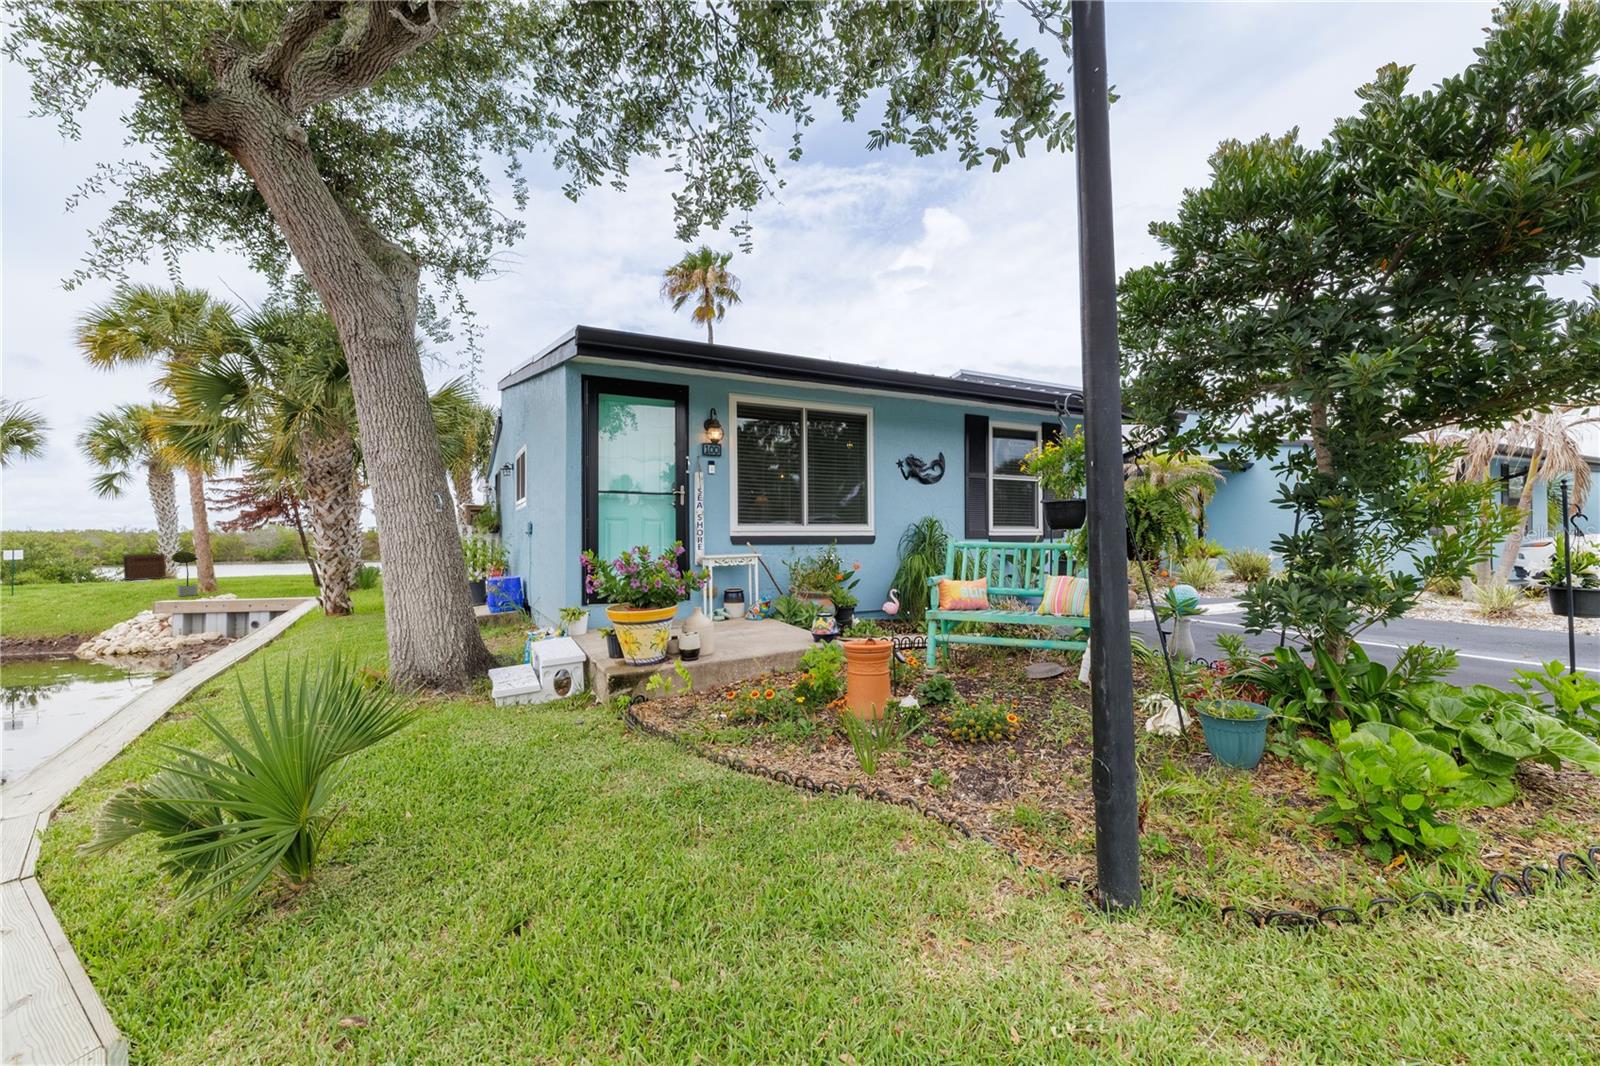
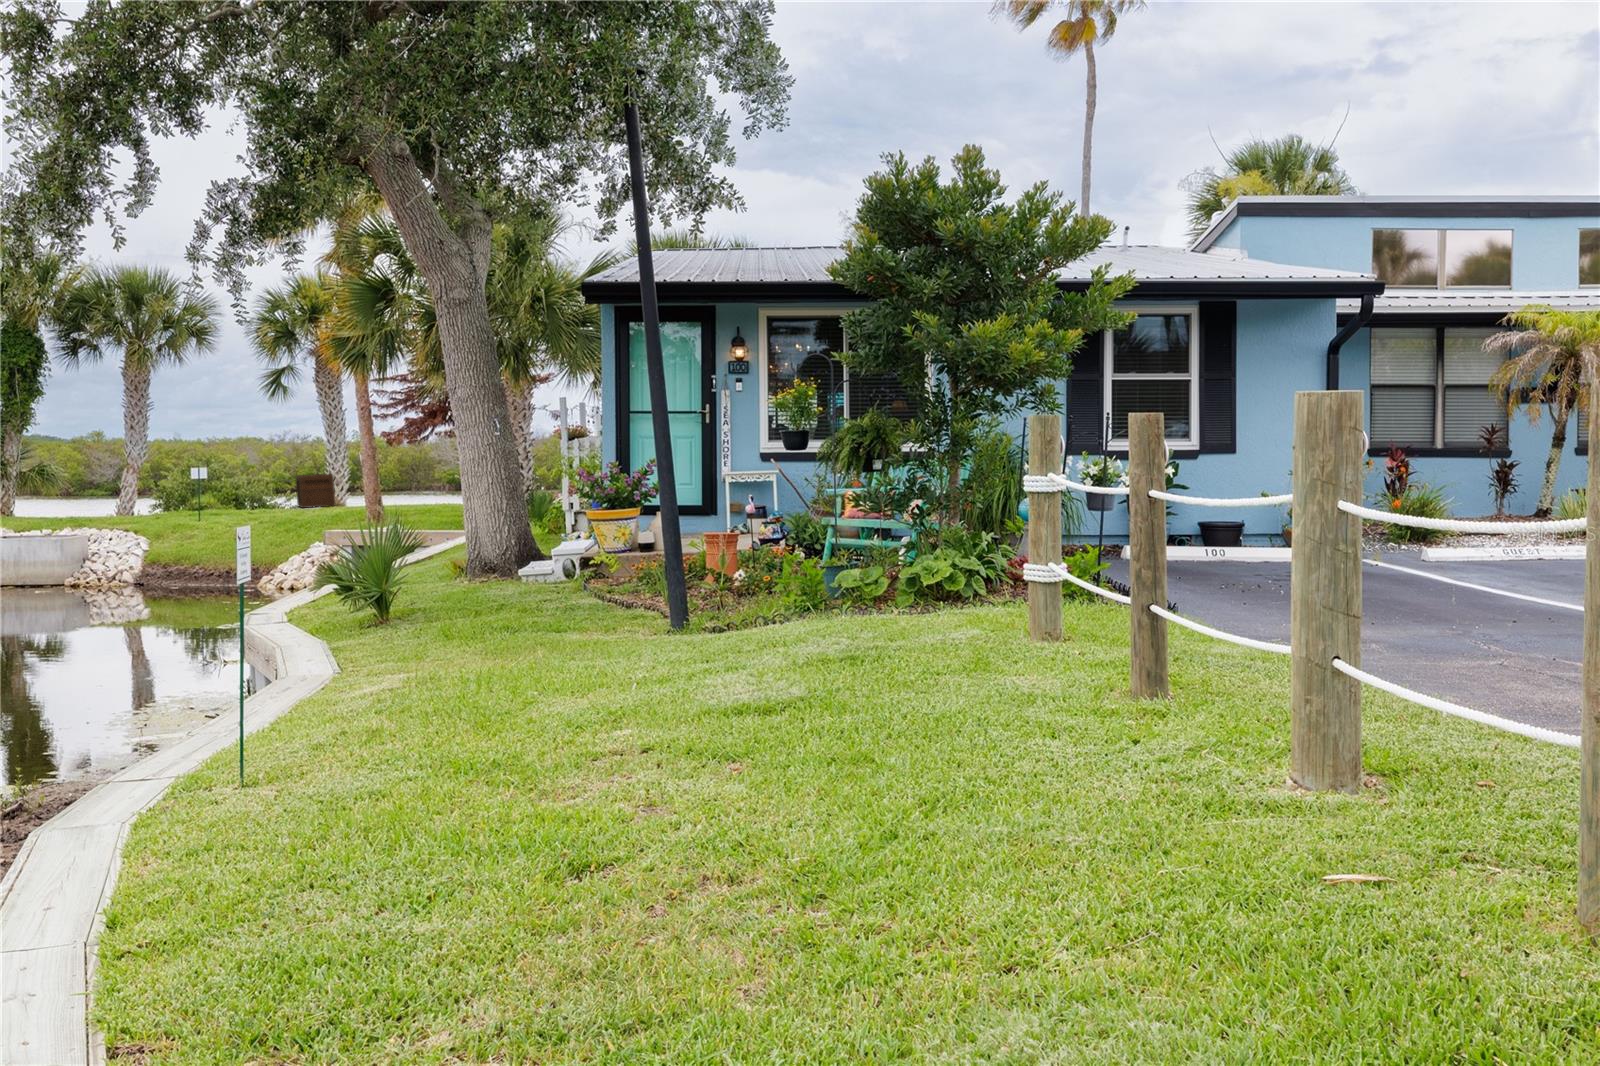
potted tree: present [172,551,198,596] -> none [333,472,357,527]

